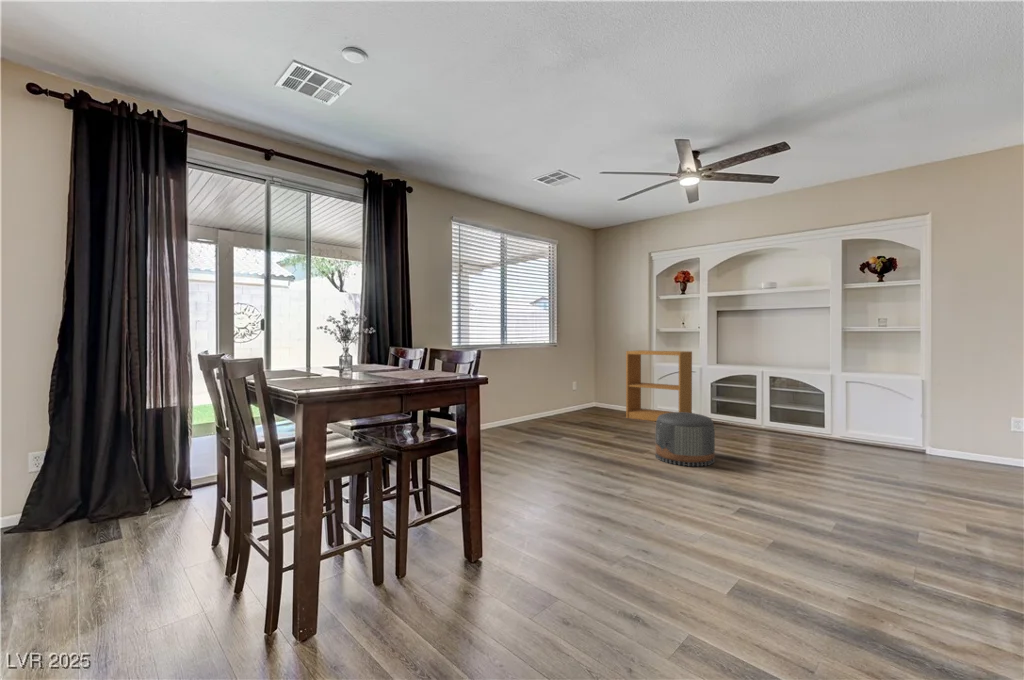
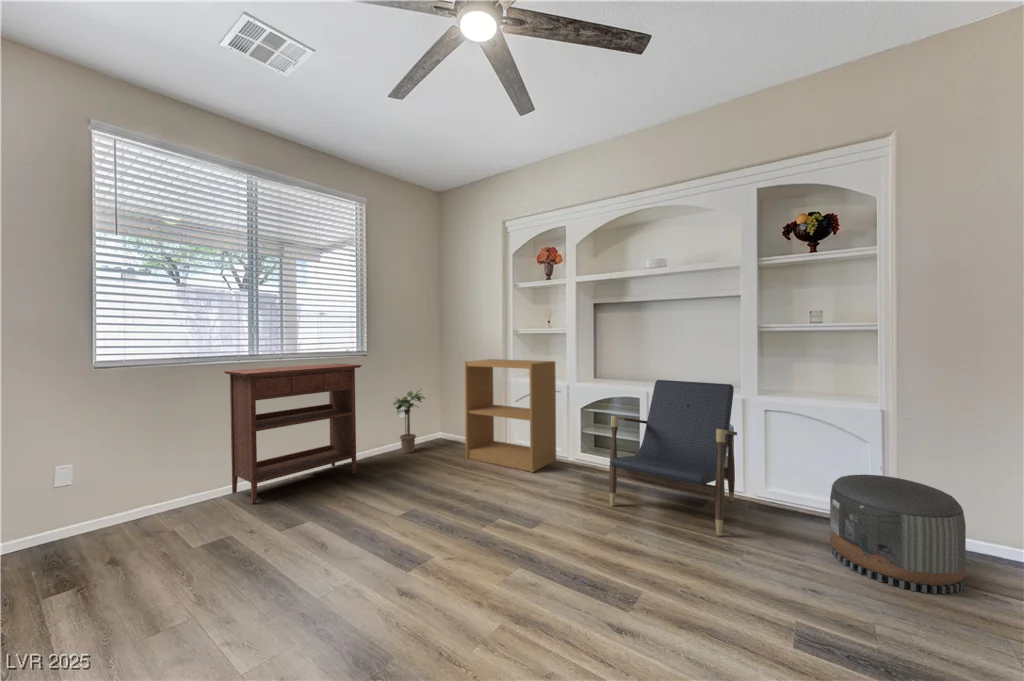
console table: none [496,351,566,431] -> present [223,364,362,504]
lounge chair: none [742,363,827,450] -> present [609,380,737,536]
potted plant: none [570,371,593,414] -> present [393,390,425,453]
pouf: present [656,412,715,466] -> present [830,475,966,594]

